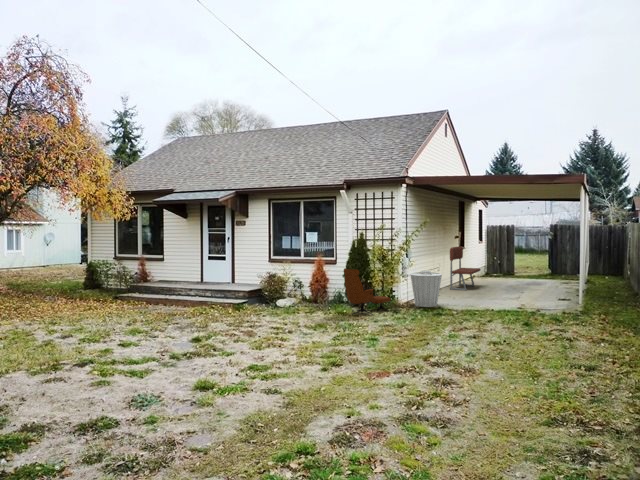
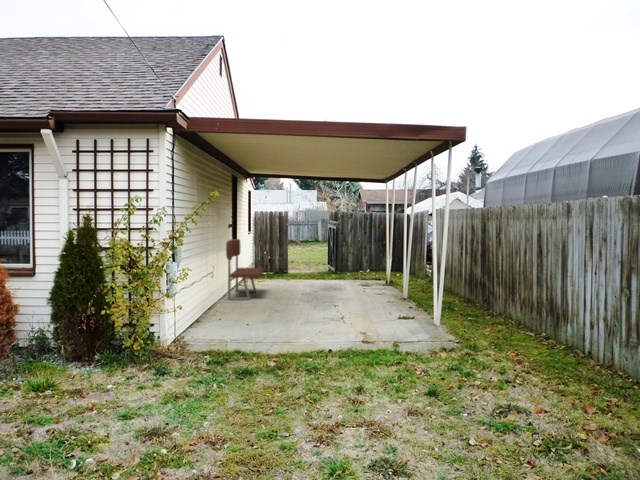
lounge chair: present [344,269,391,315] -> none [42,291,149,391]
trash can: present [411,270,442,307] -> none [181,281,235,343]

